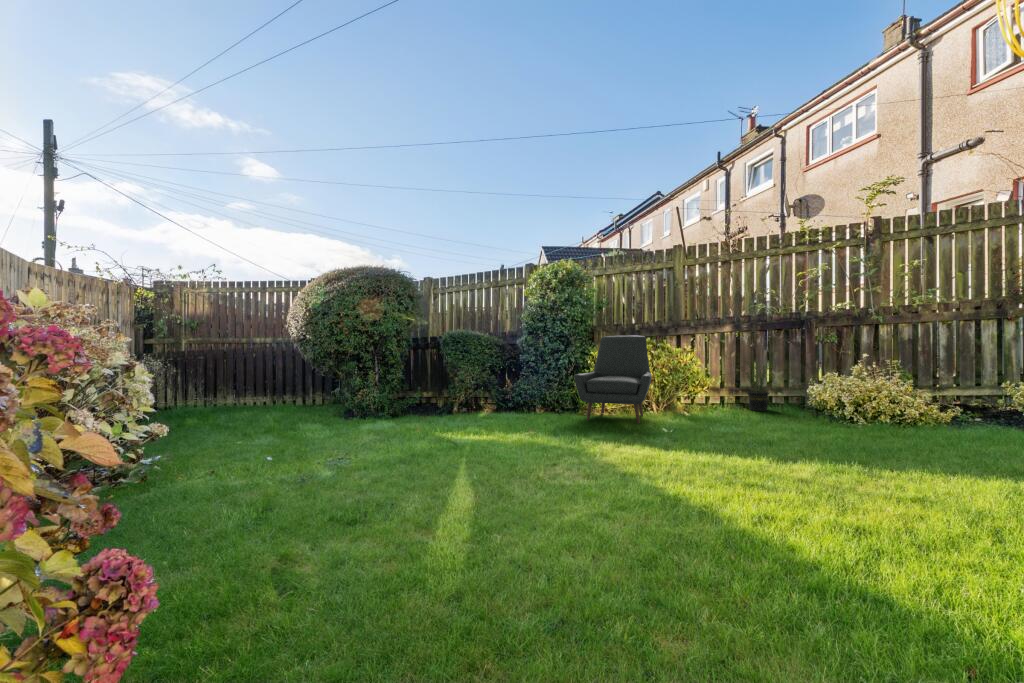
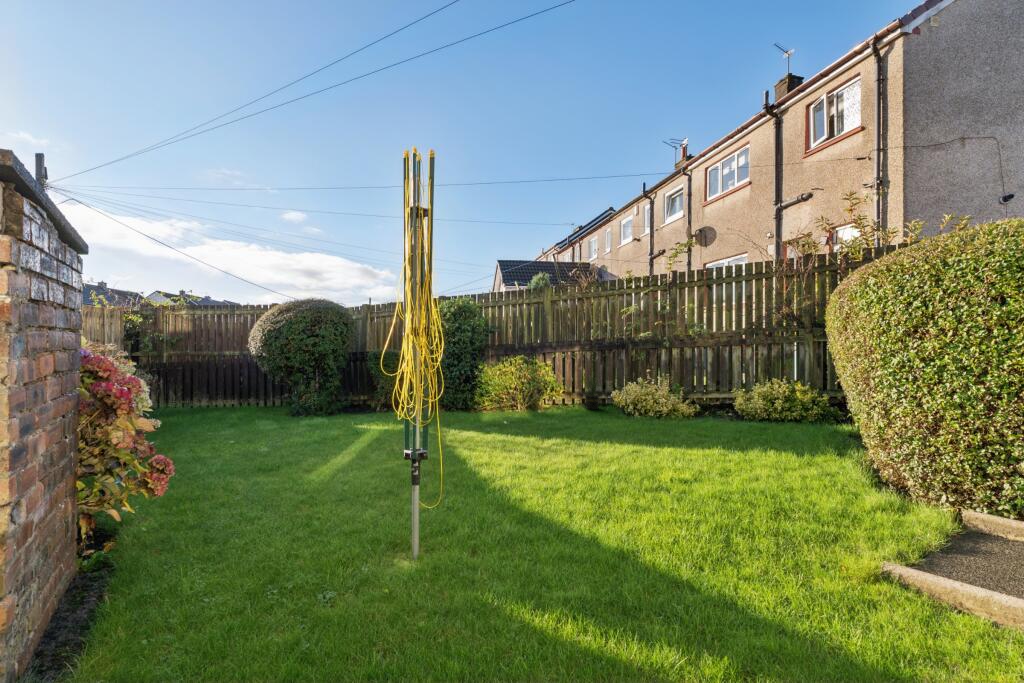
chair: present [574,336,652,424] -> none [454,355,513,418]

